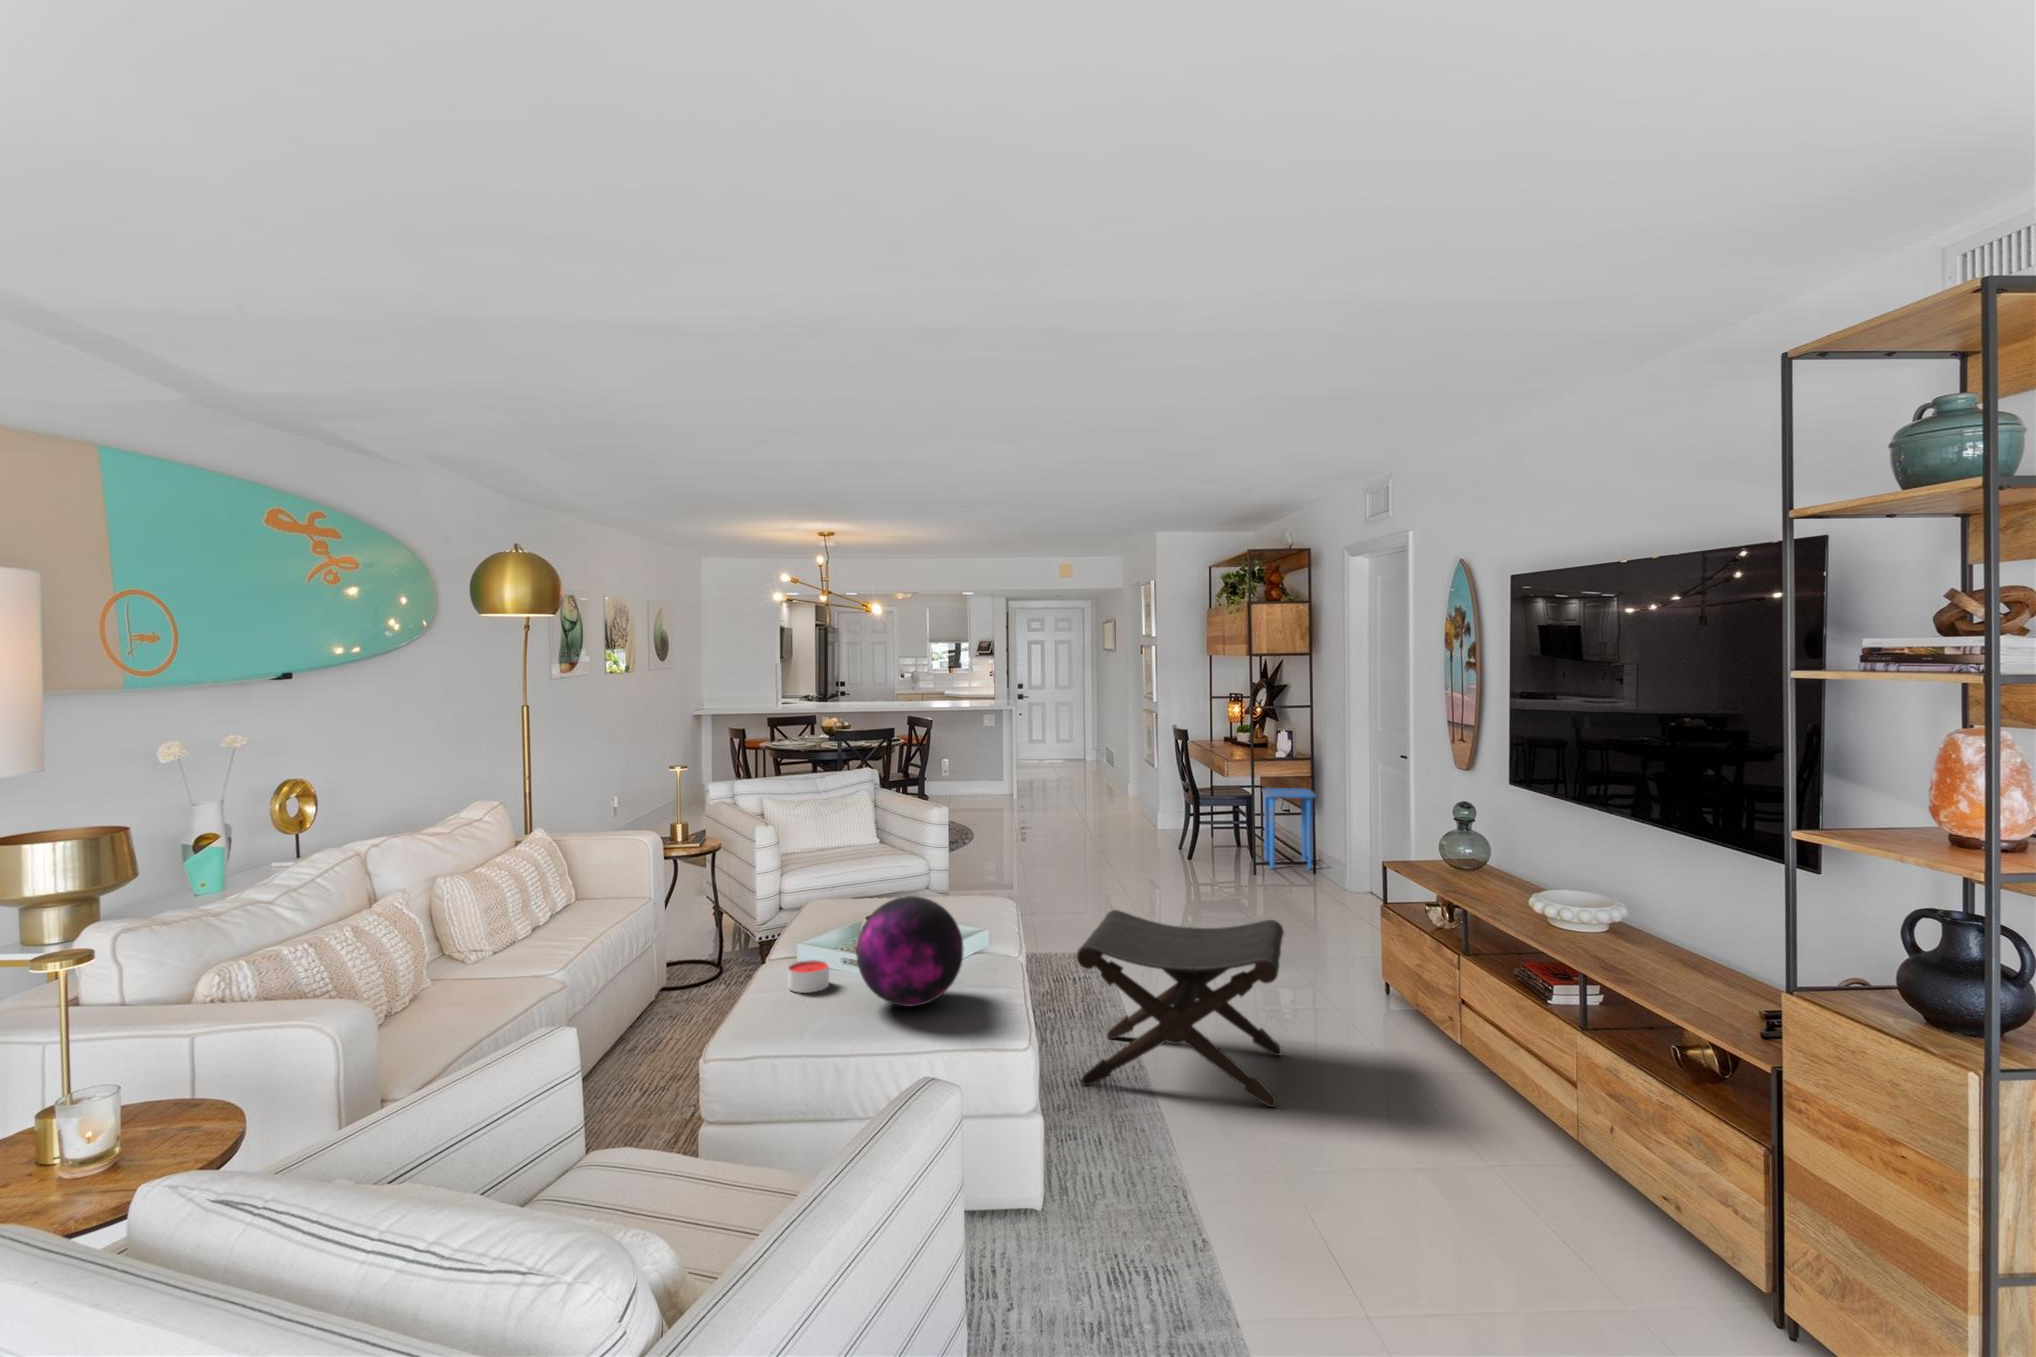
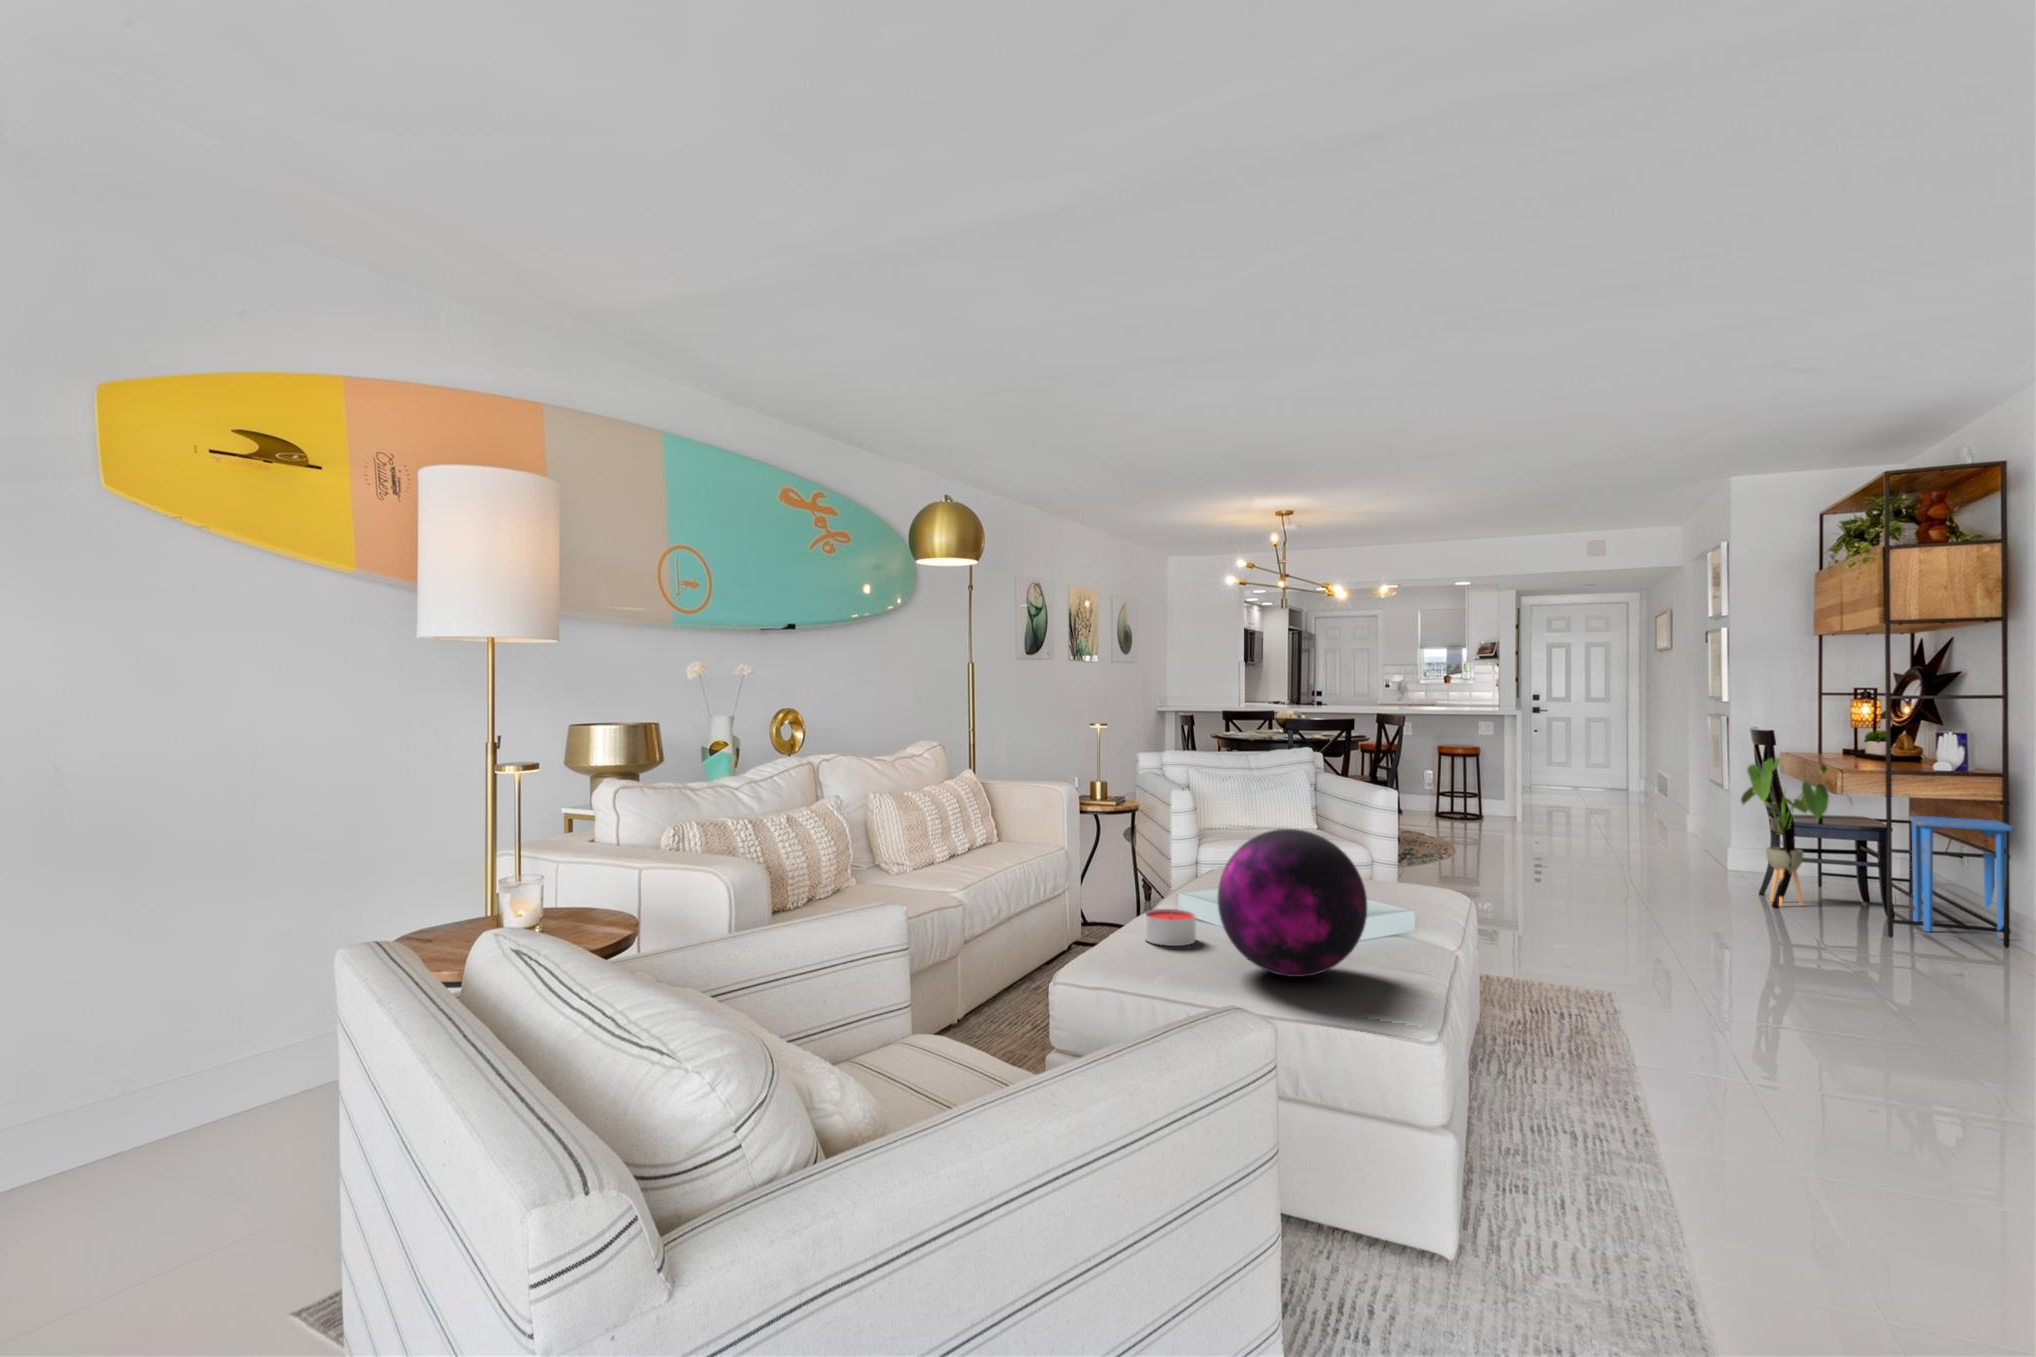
house plant: none [1166,751,1232,859] -> present [1741,758,1851,906]
footstool: present [1077,910,1284,1107] -> none [1561,915,1956,1263]

